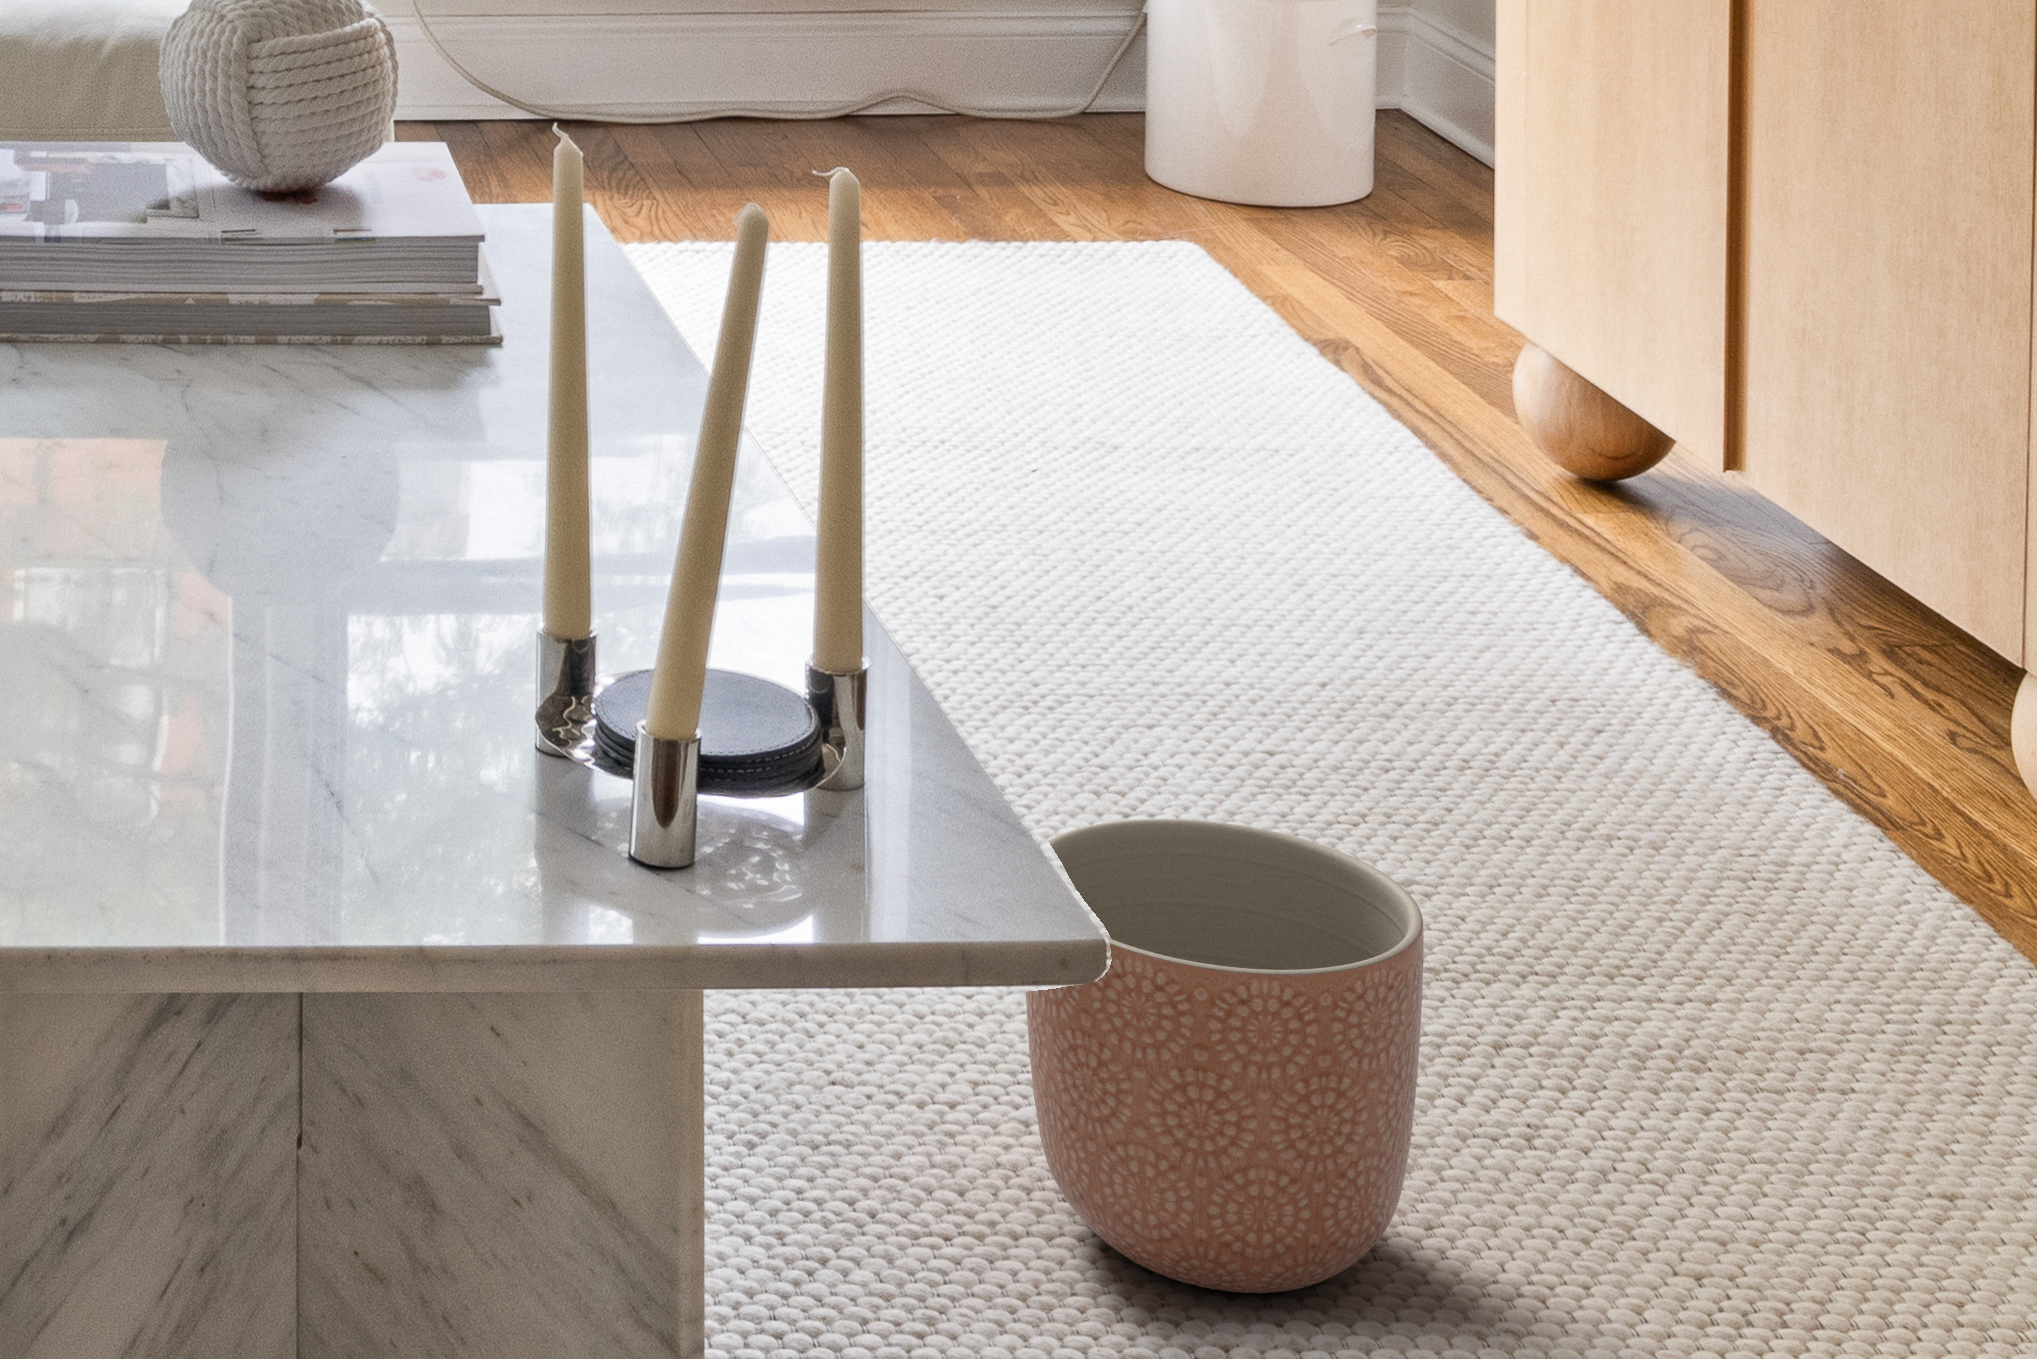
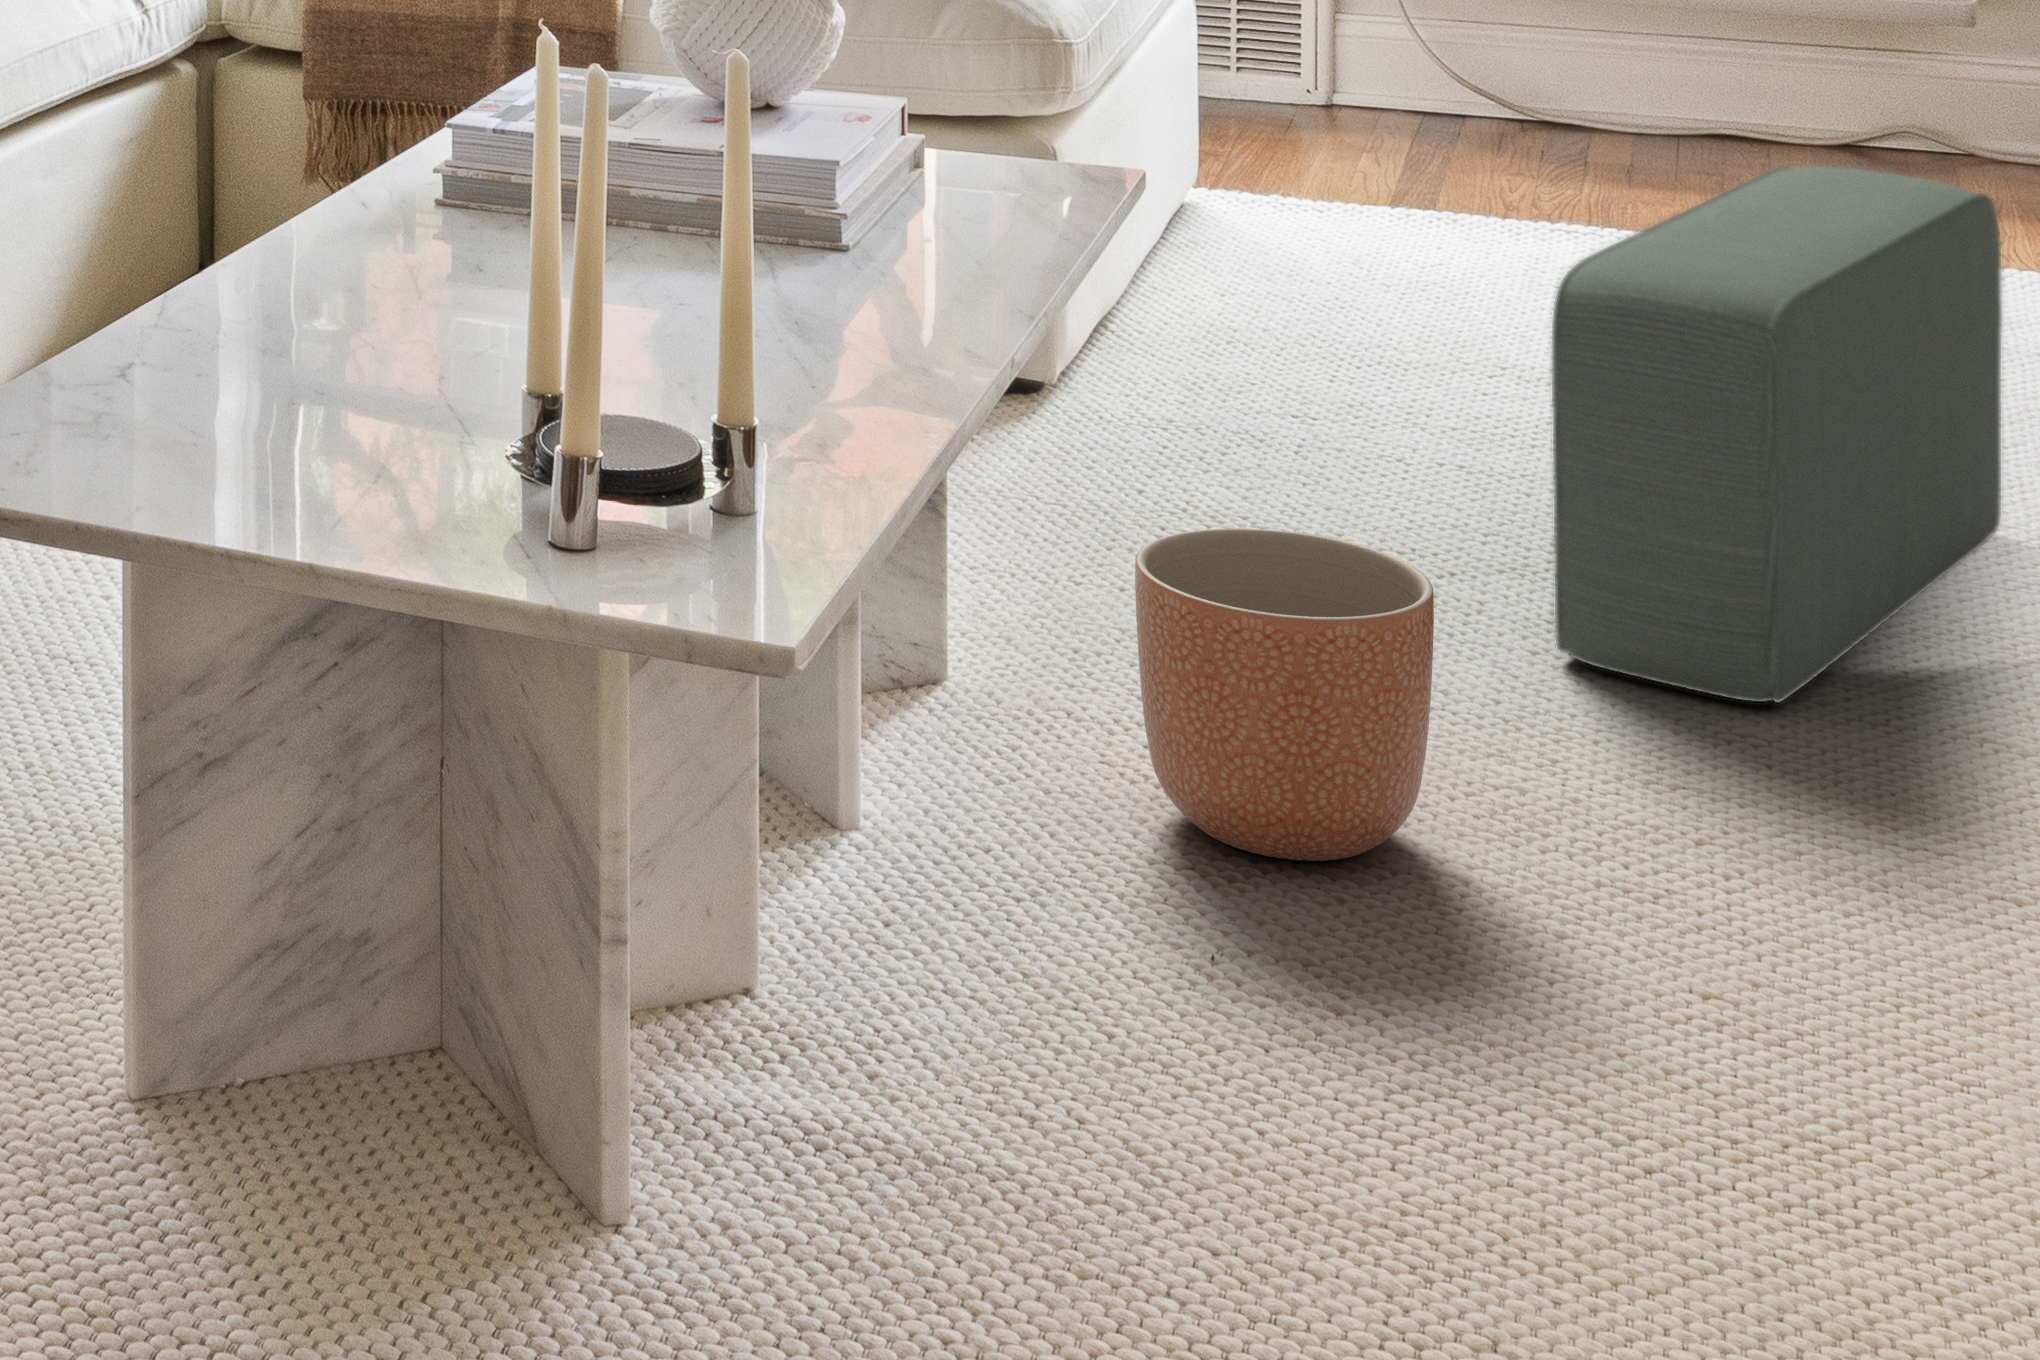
pouf: none [1228,214,1540,911] -> present [1552,166,2002,702]

